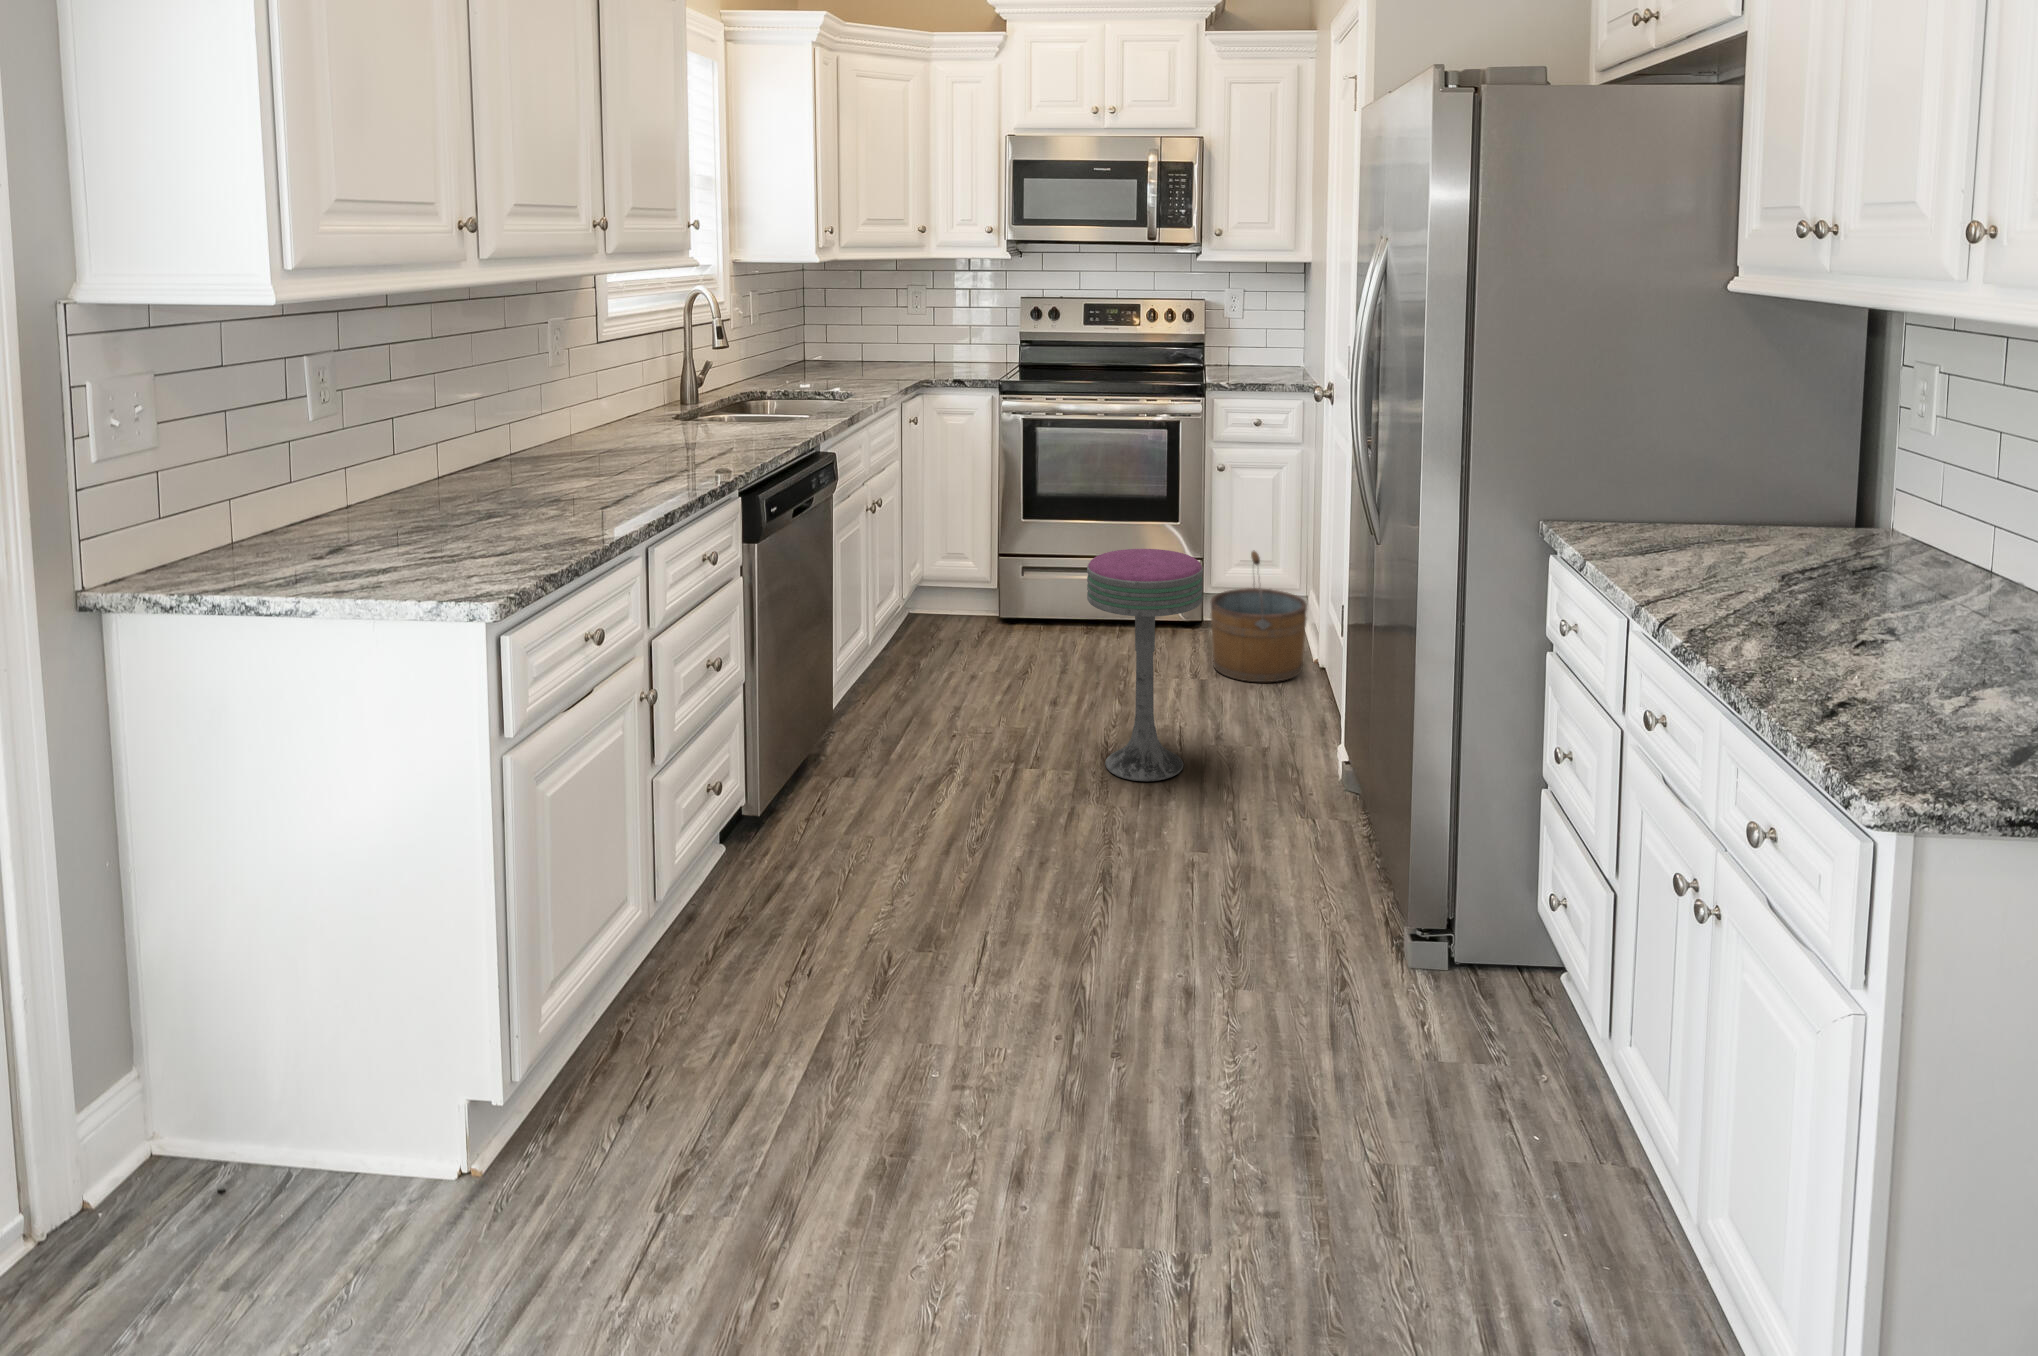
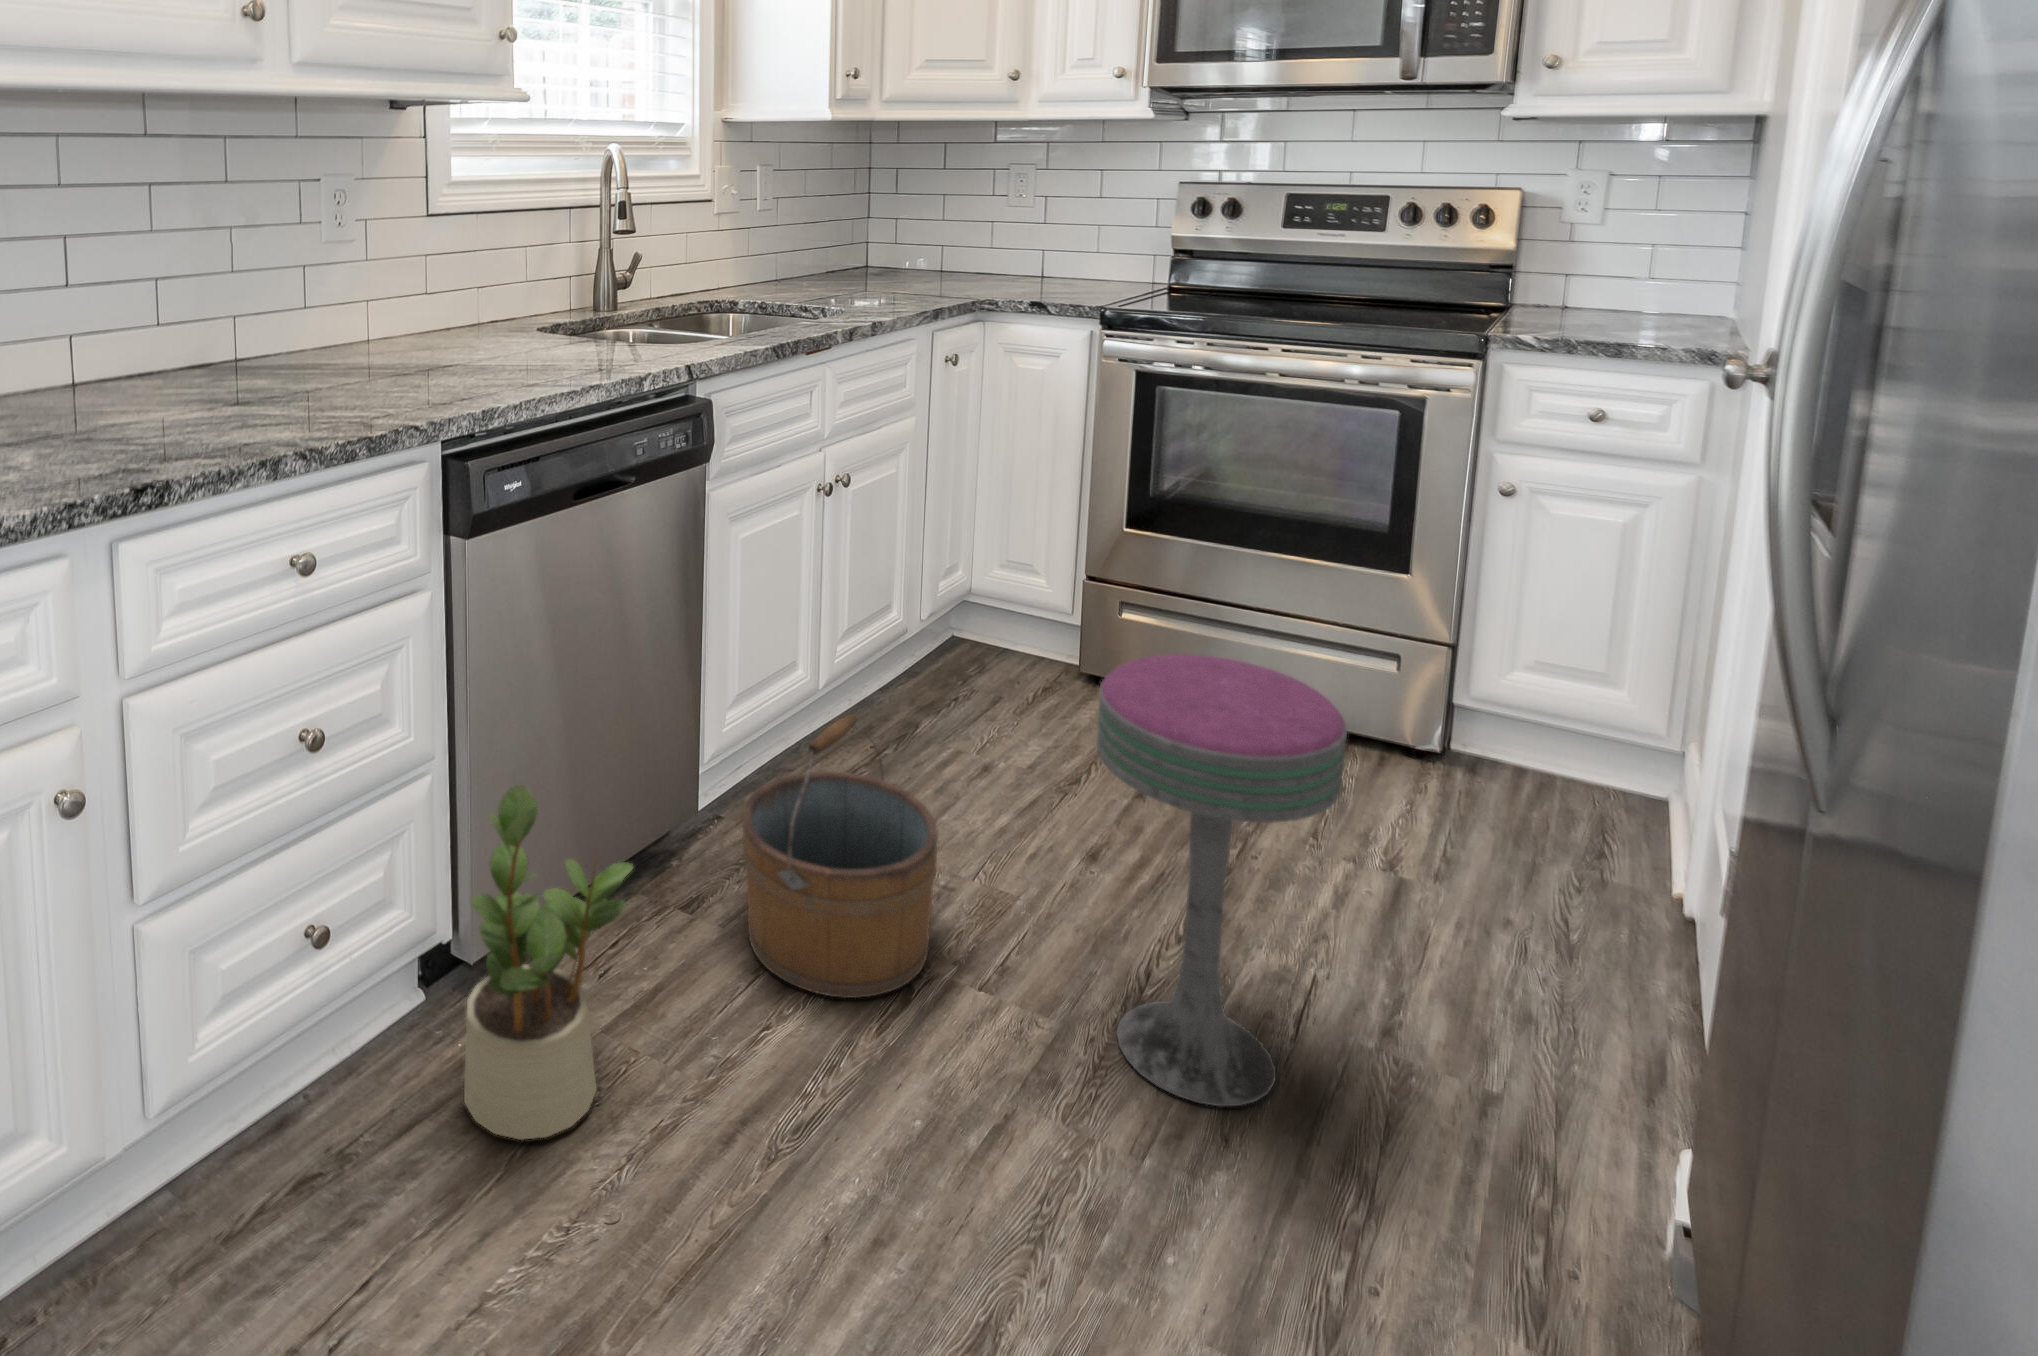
bucket: present [1210,551,1307,682] -> present [742,714,938,998]
potted plant: none [769,669,871,896] -> present [464,785,633,1140]

